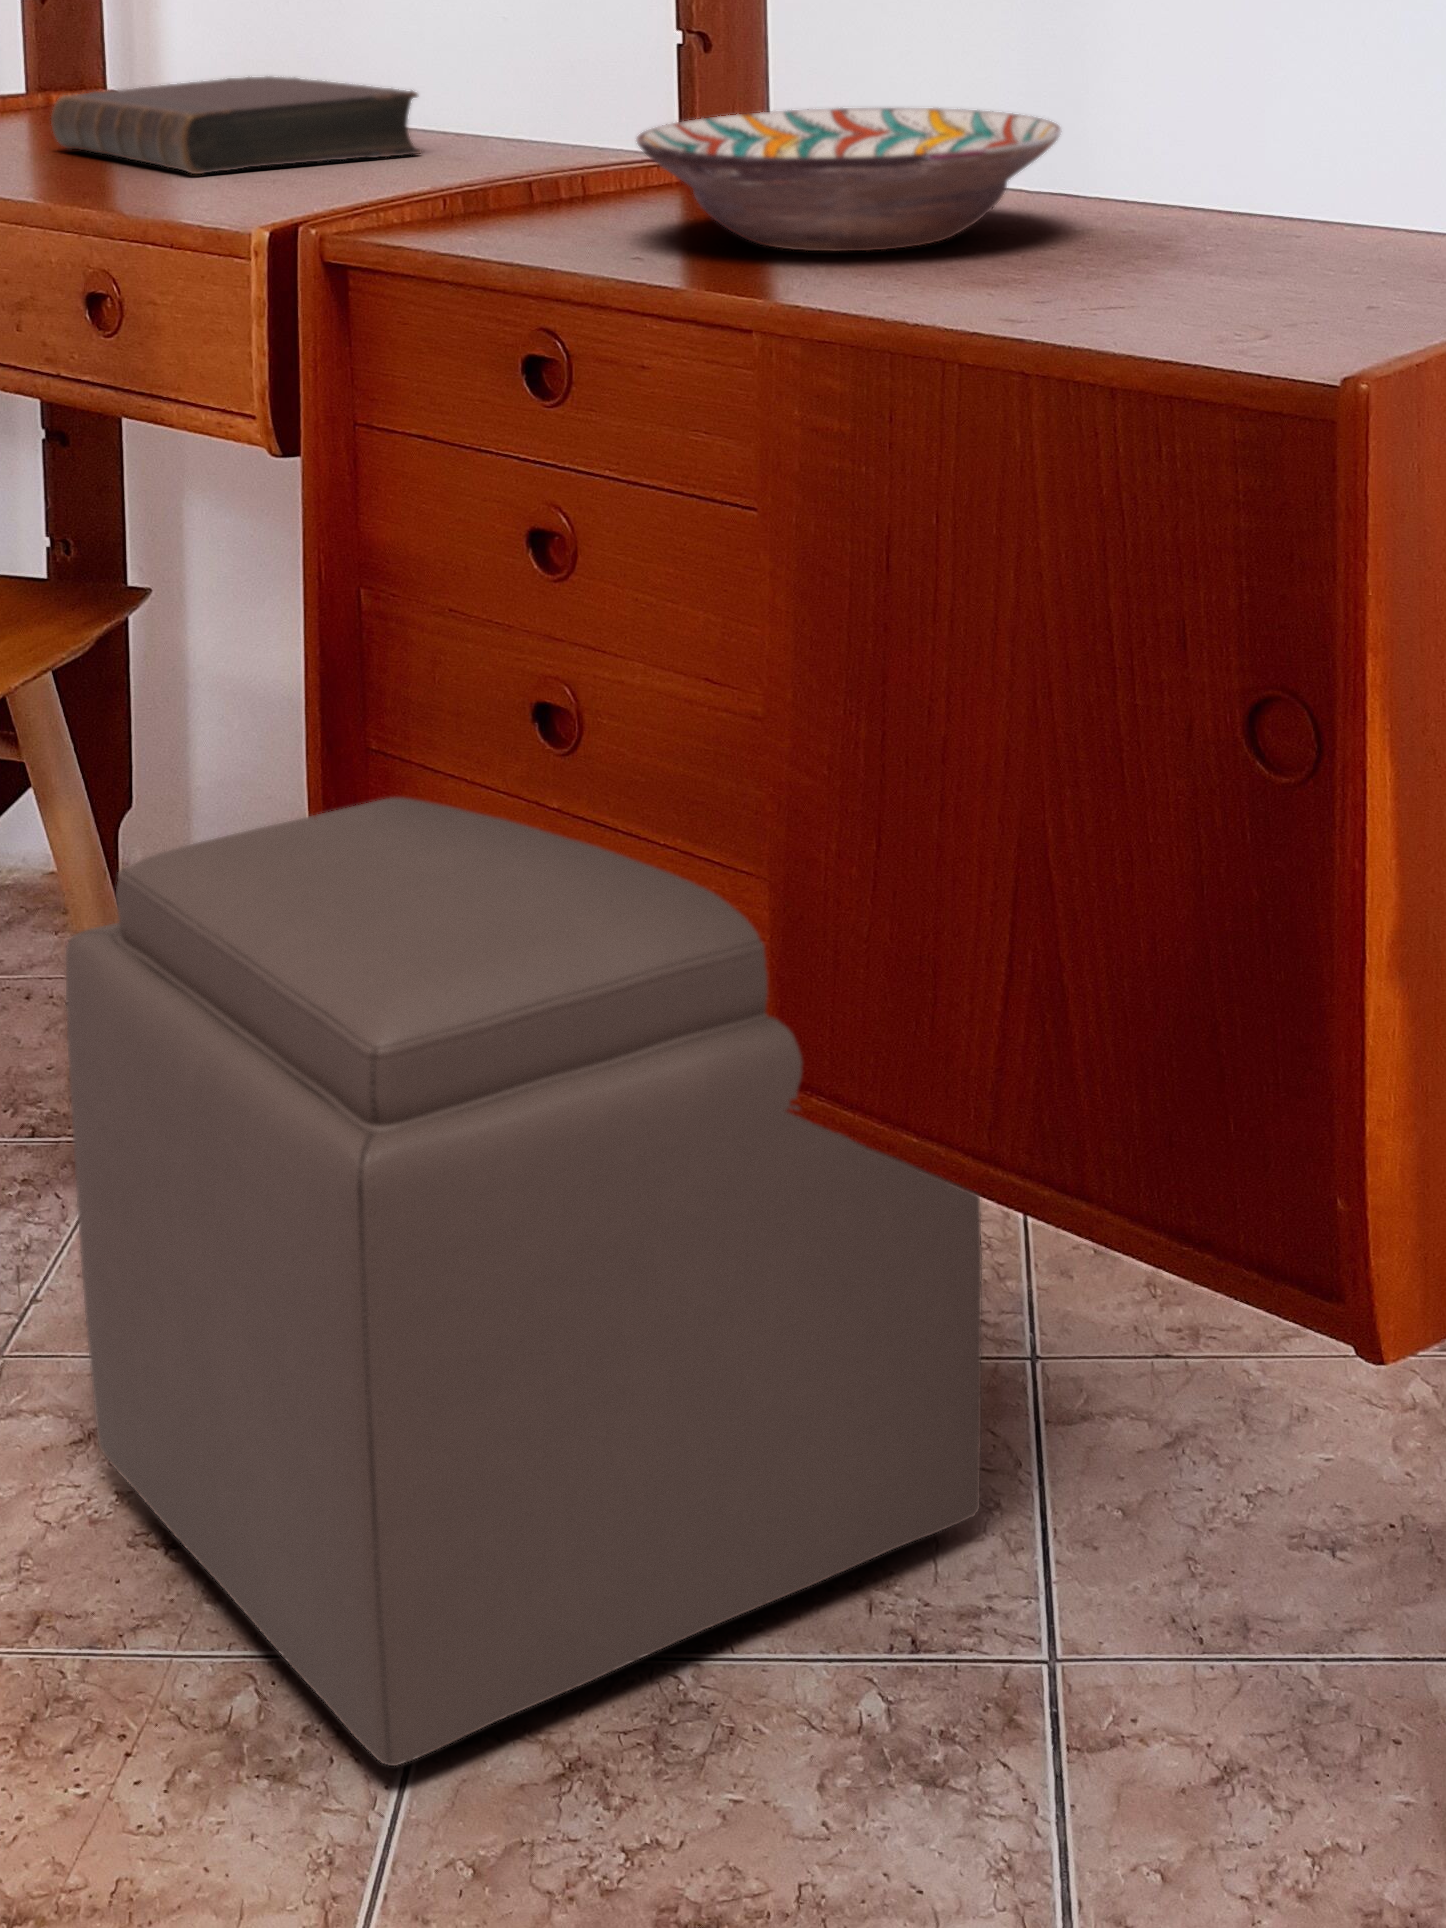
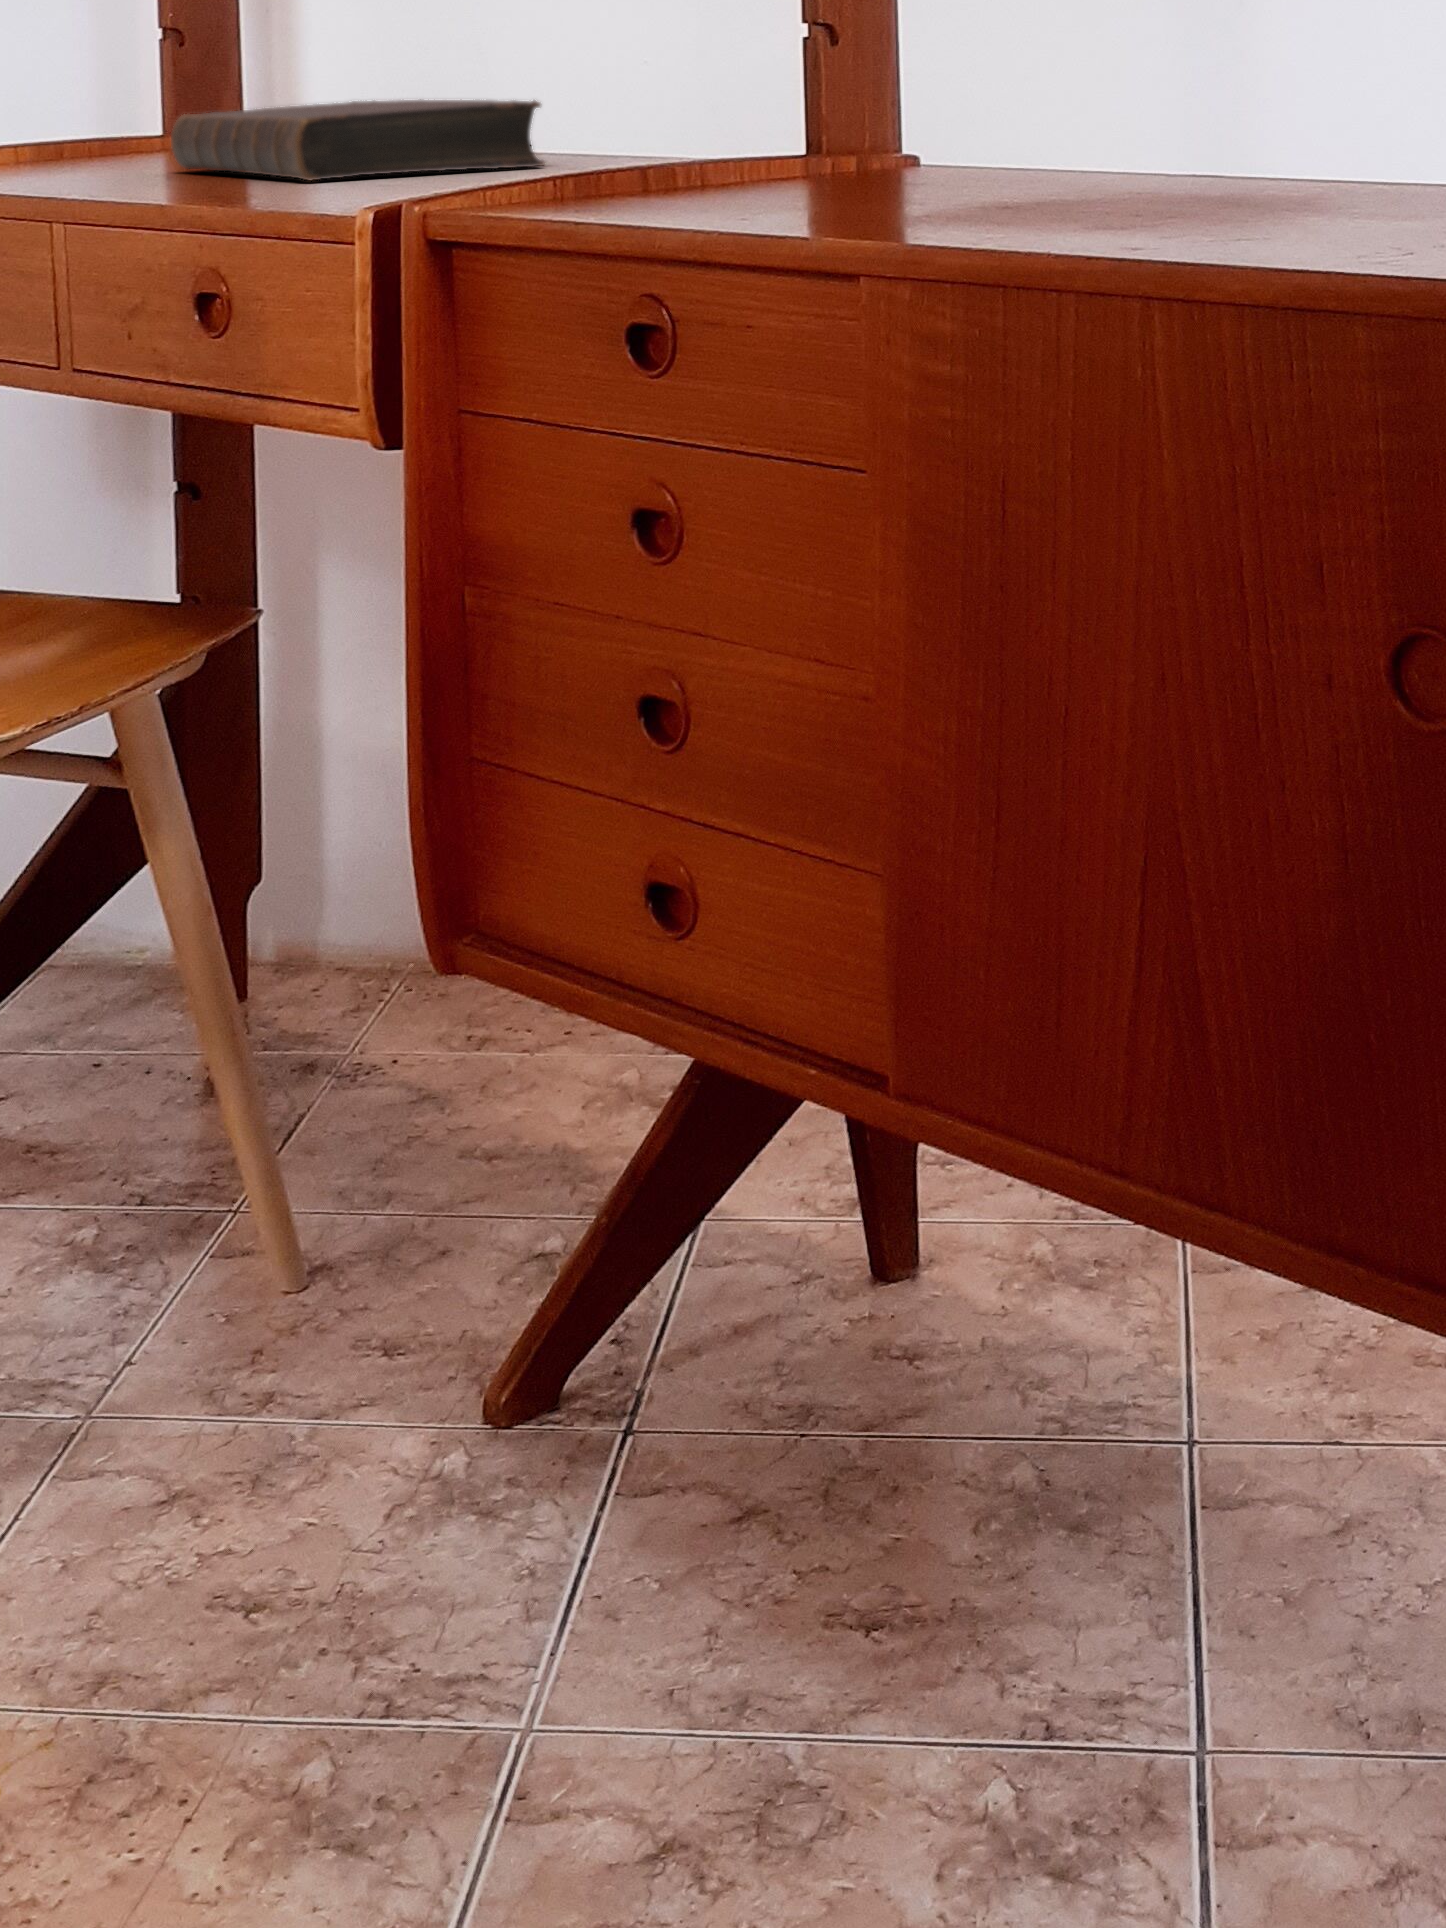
decorative bowl: present [637,108,1061,251] -> none [746,76,1197,209]
ottoman: present [66,798,982,1766] -> none [149,769,1124,1837]

